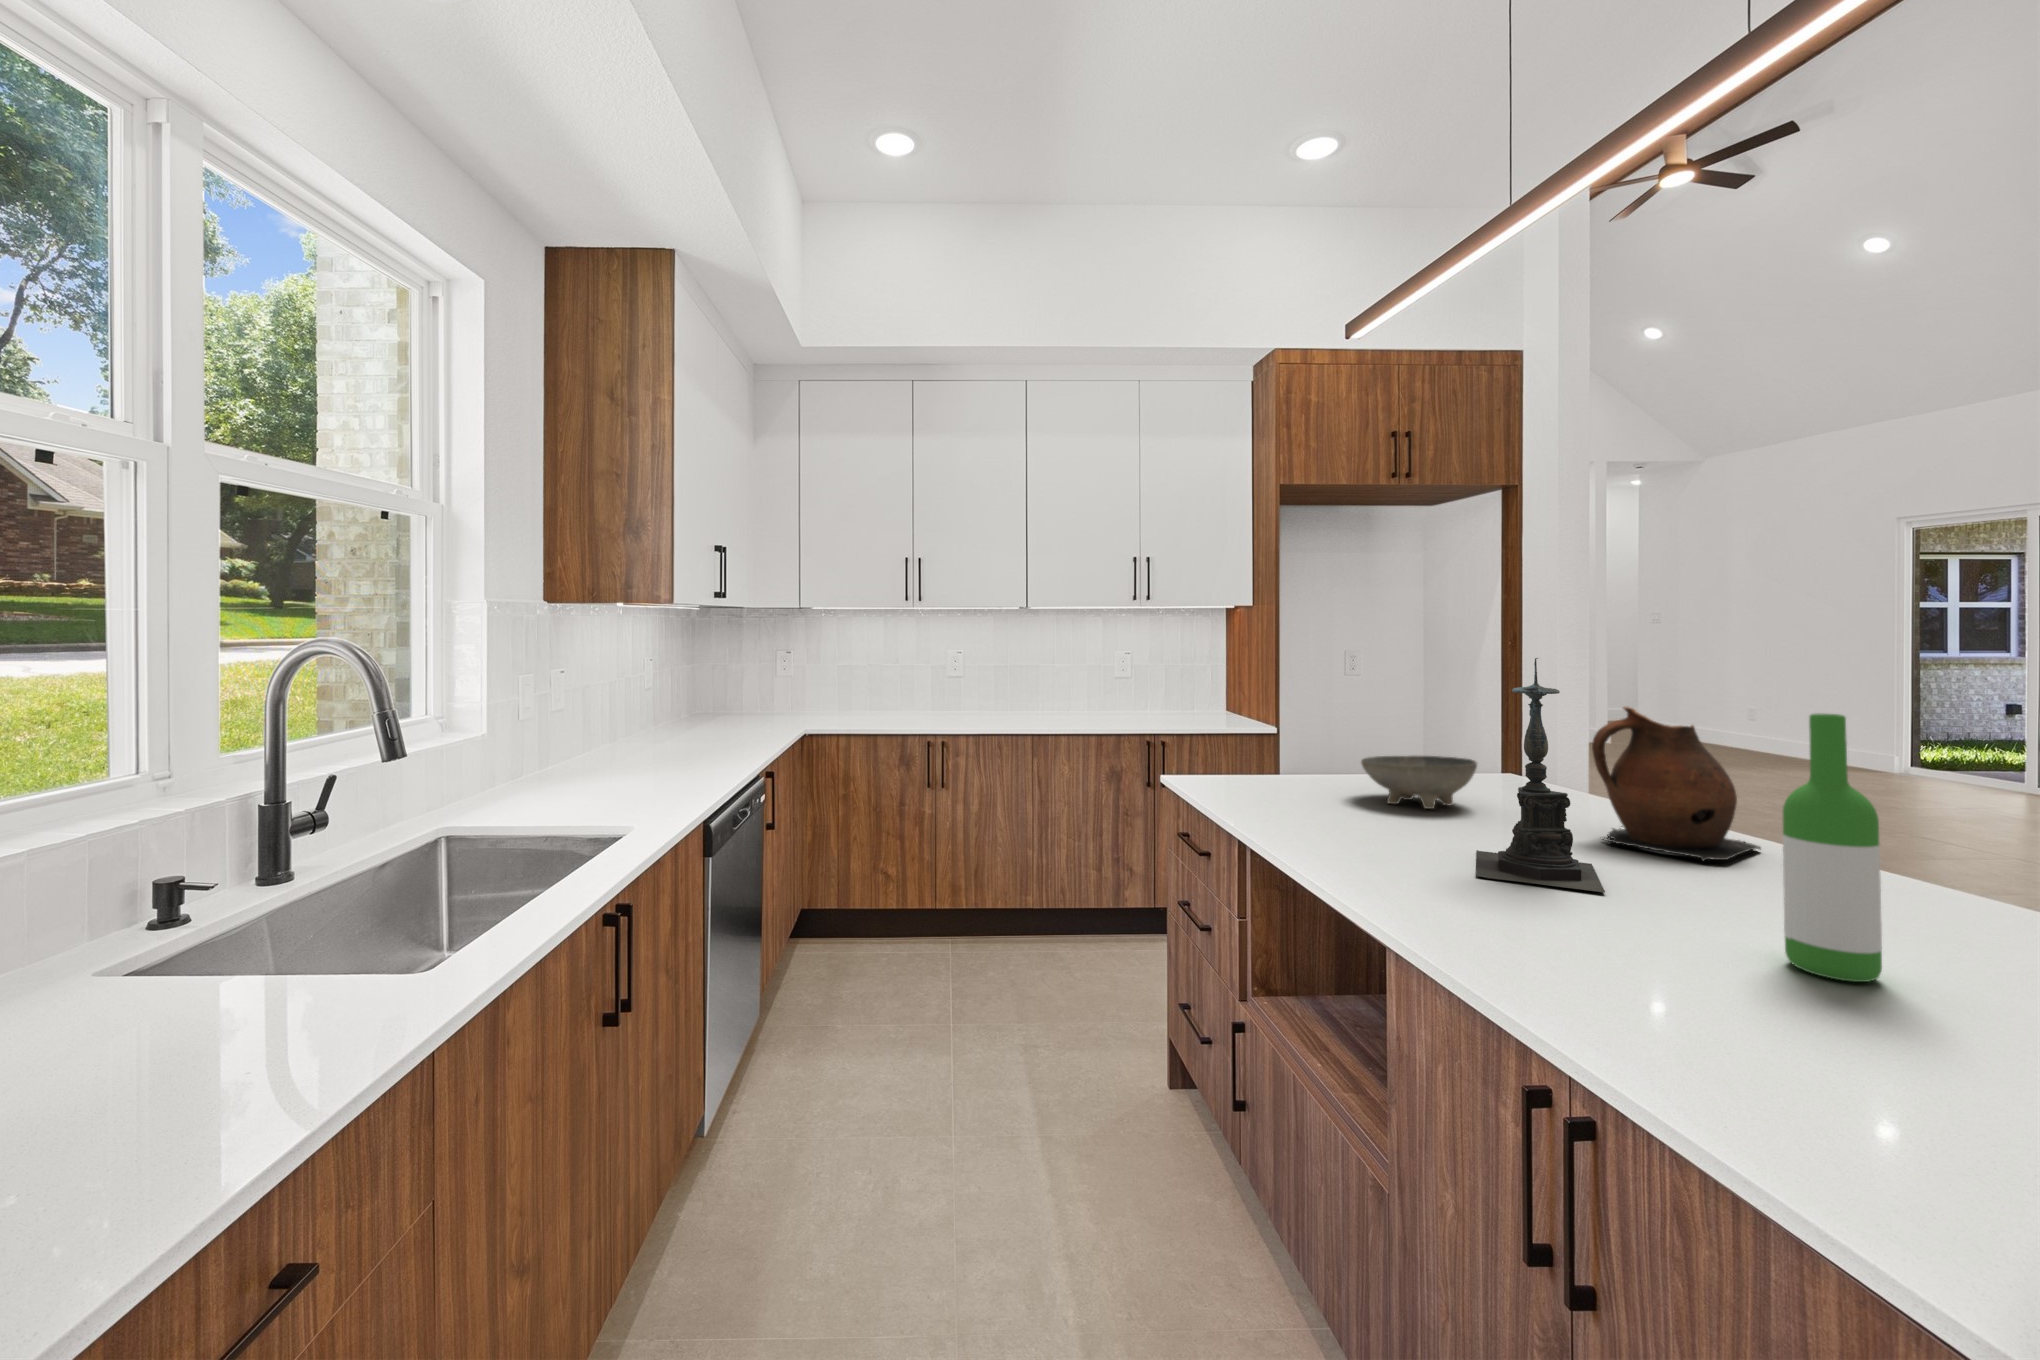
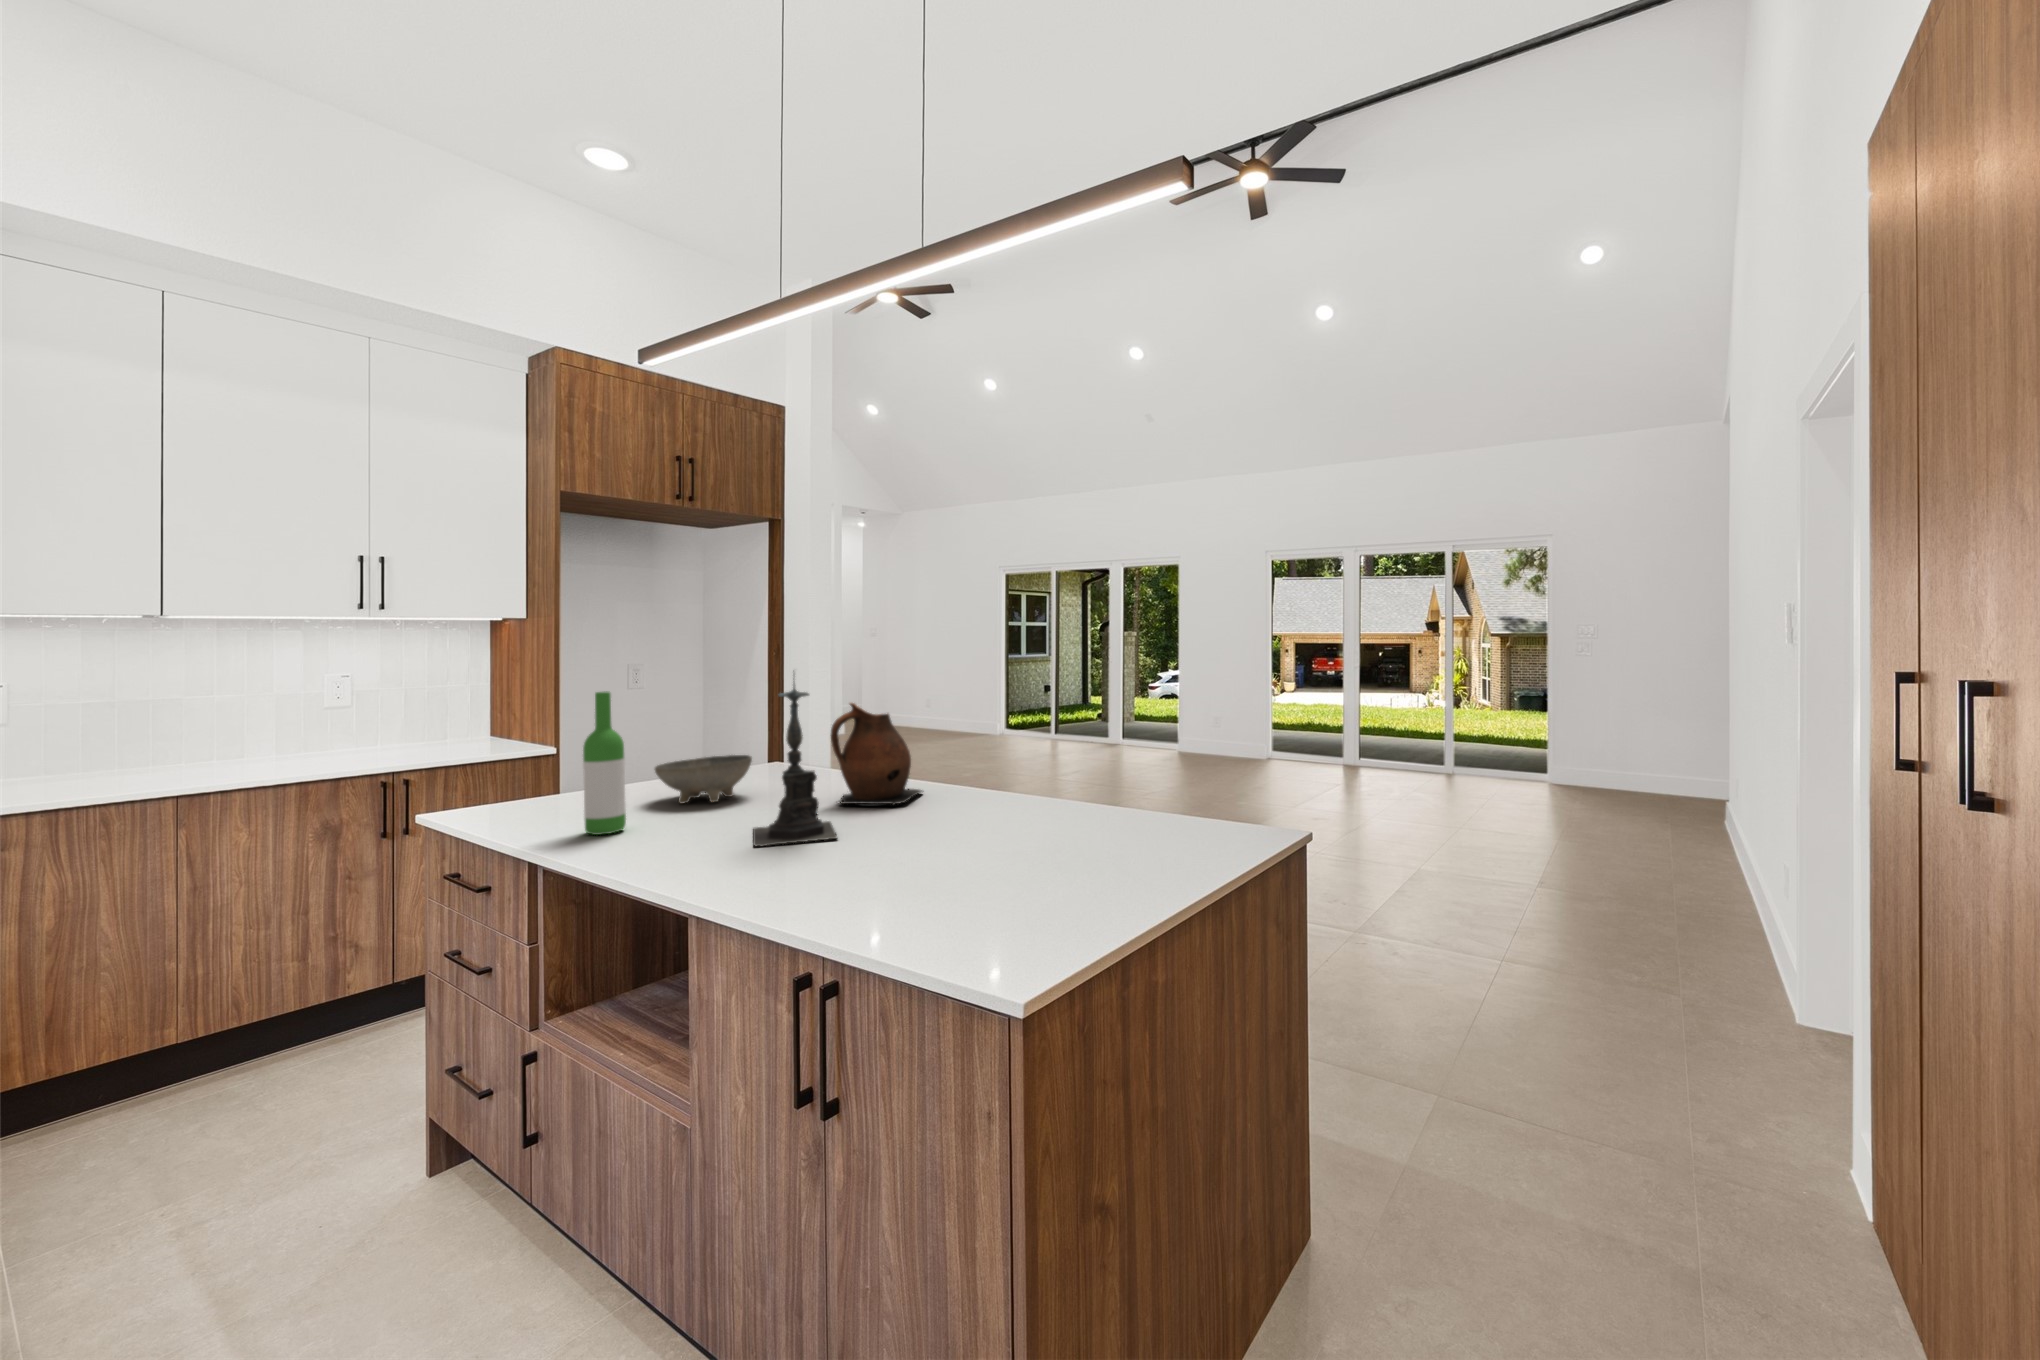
wine bottle: present [1783,714,1882,982] -> present [583,691,626,835]

